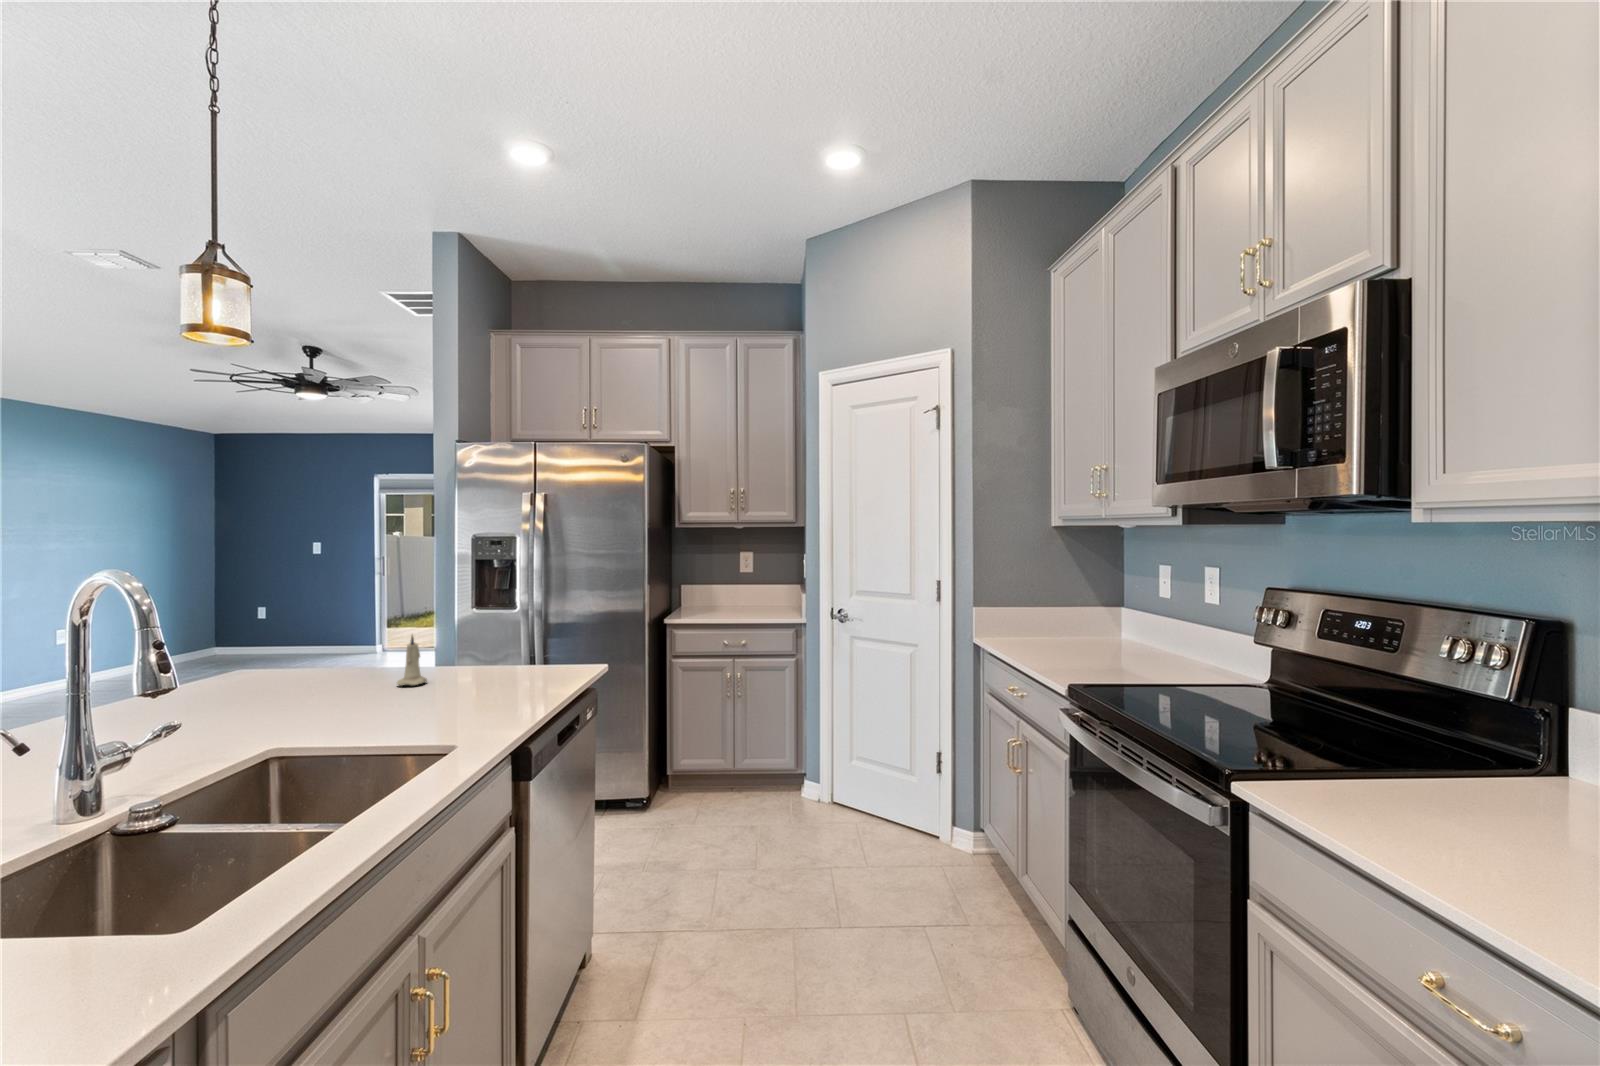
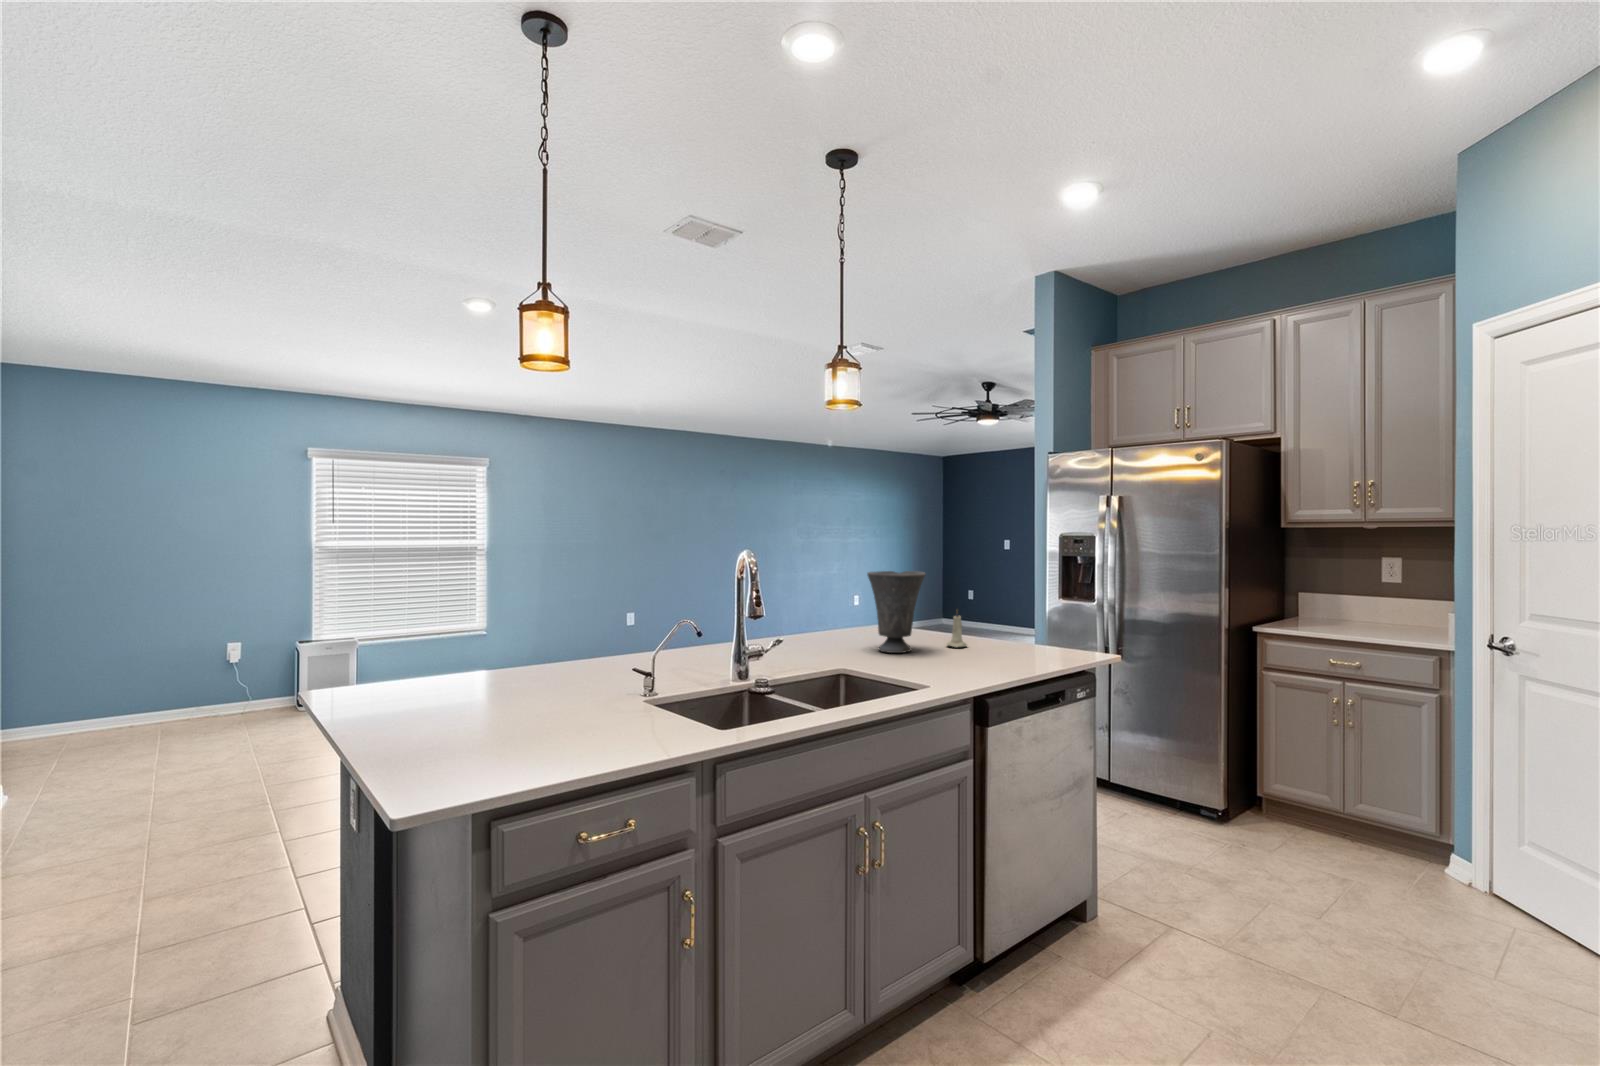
vase: none [278,587,378,710] -> present [867,571,925,653]

